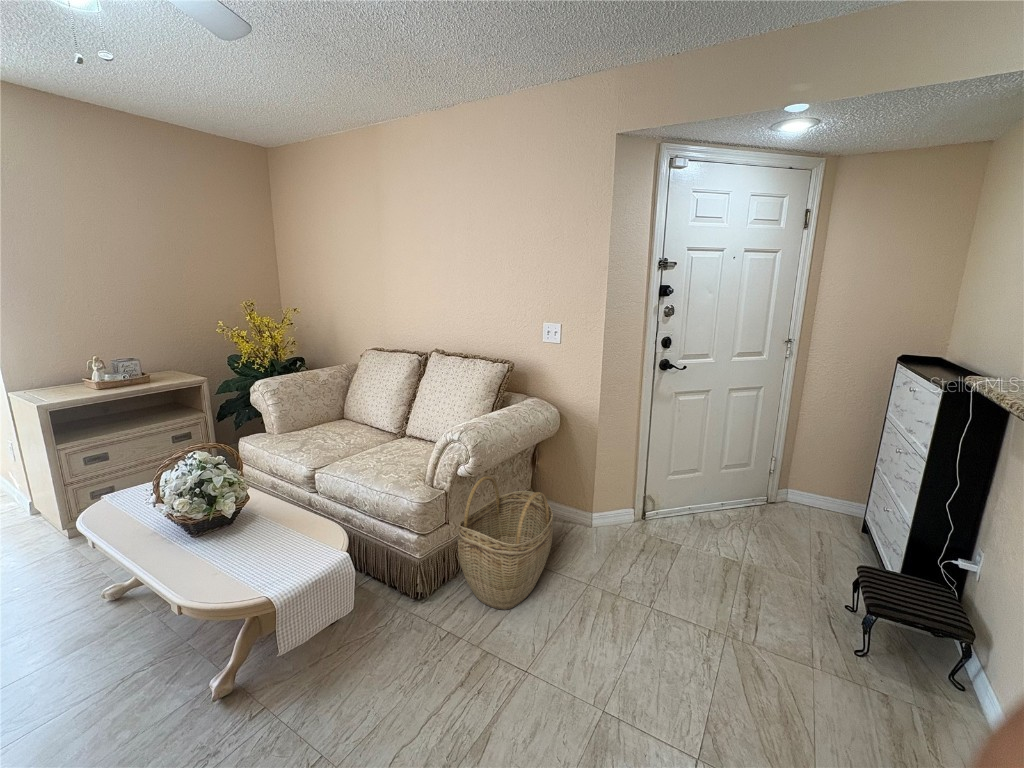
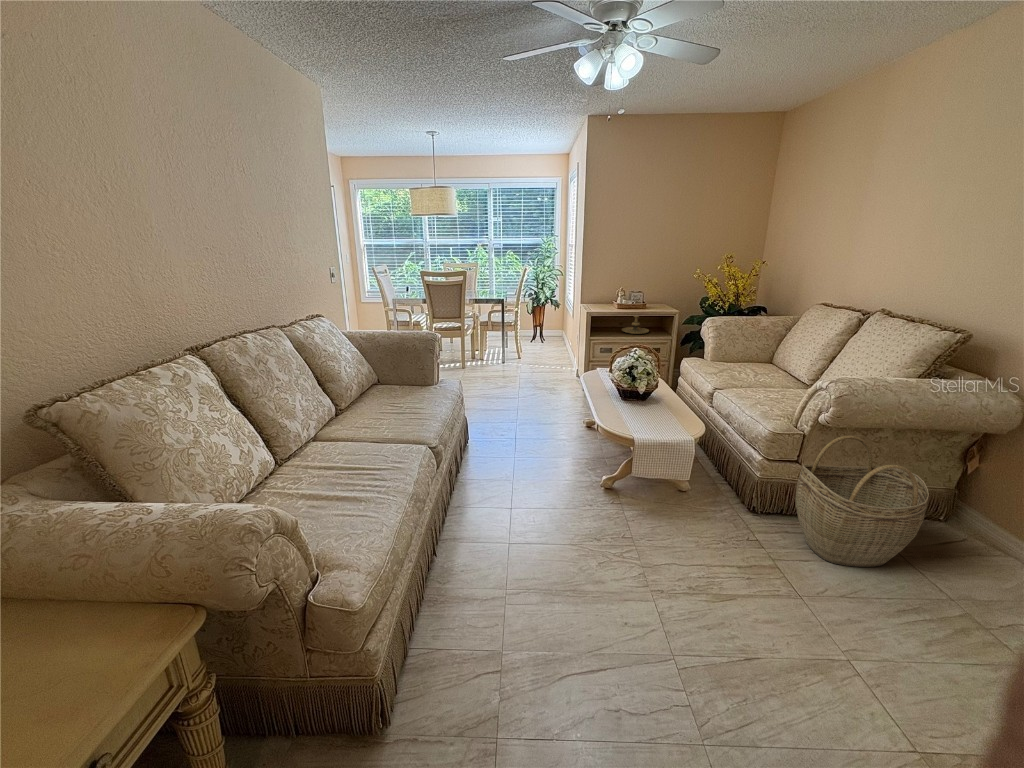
candle holder: none [111,374,162,422] -> present [622,316,649,334]

